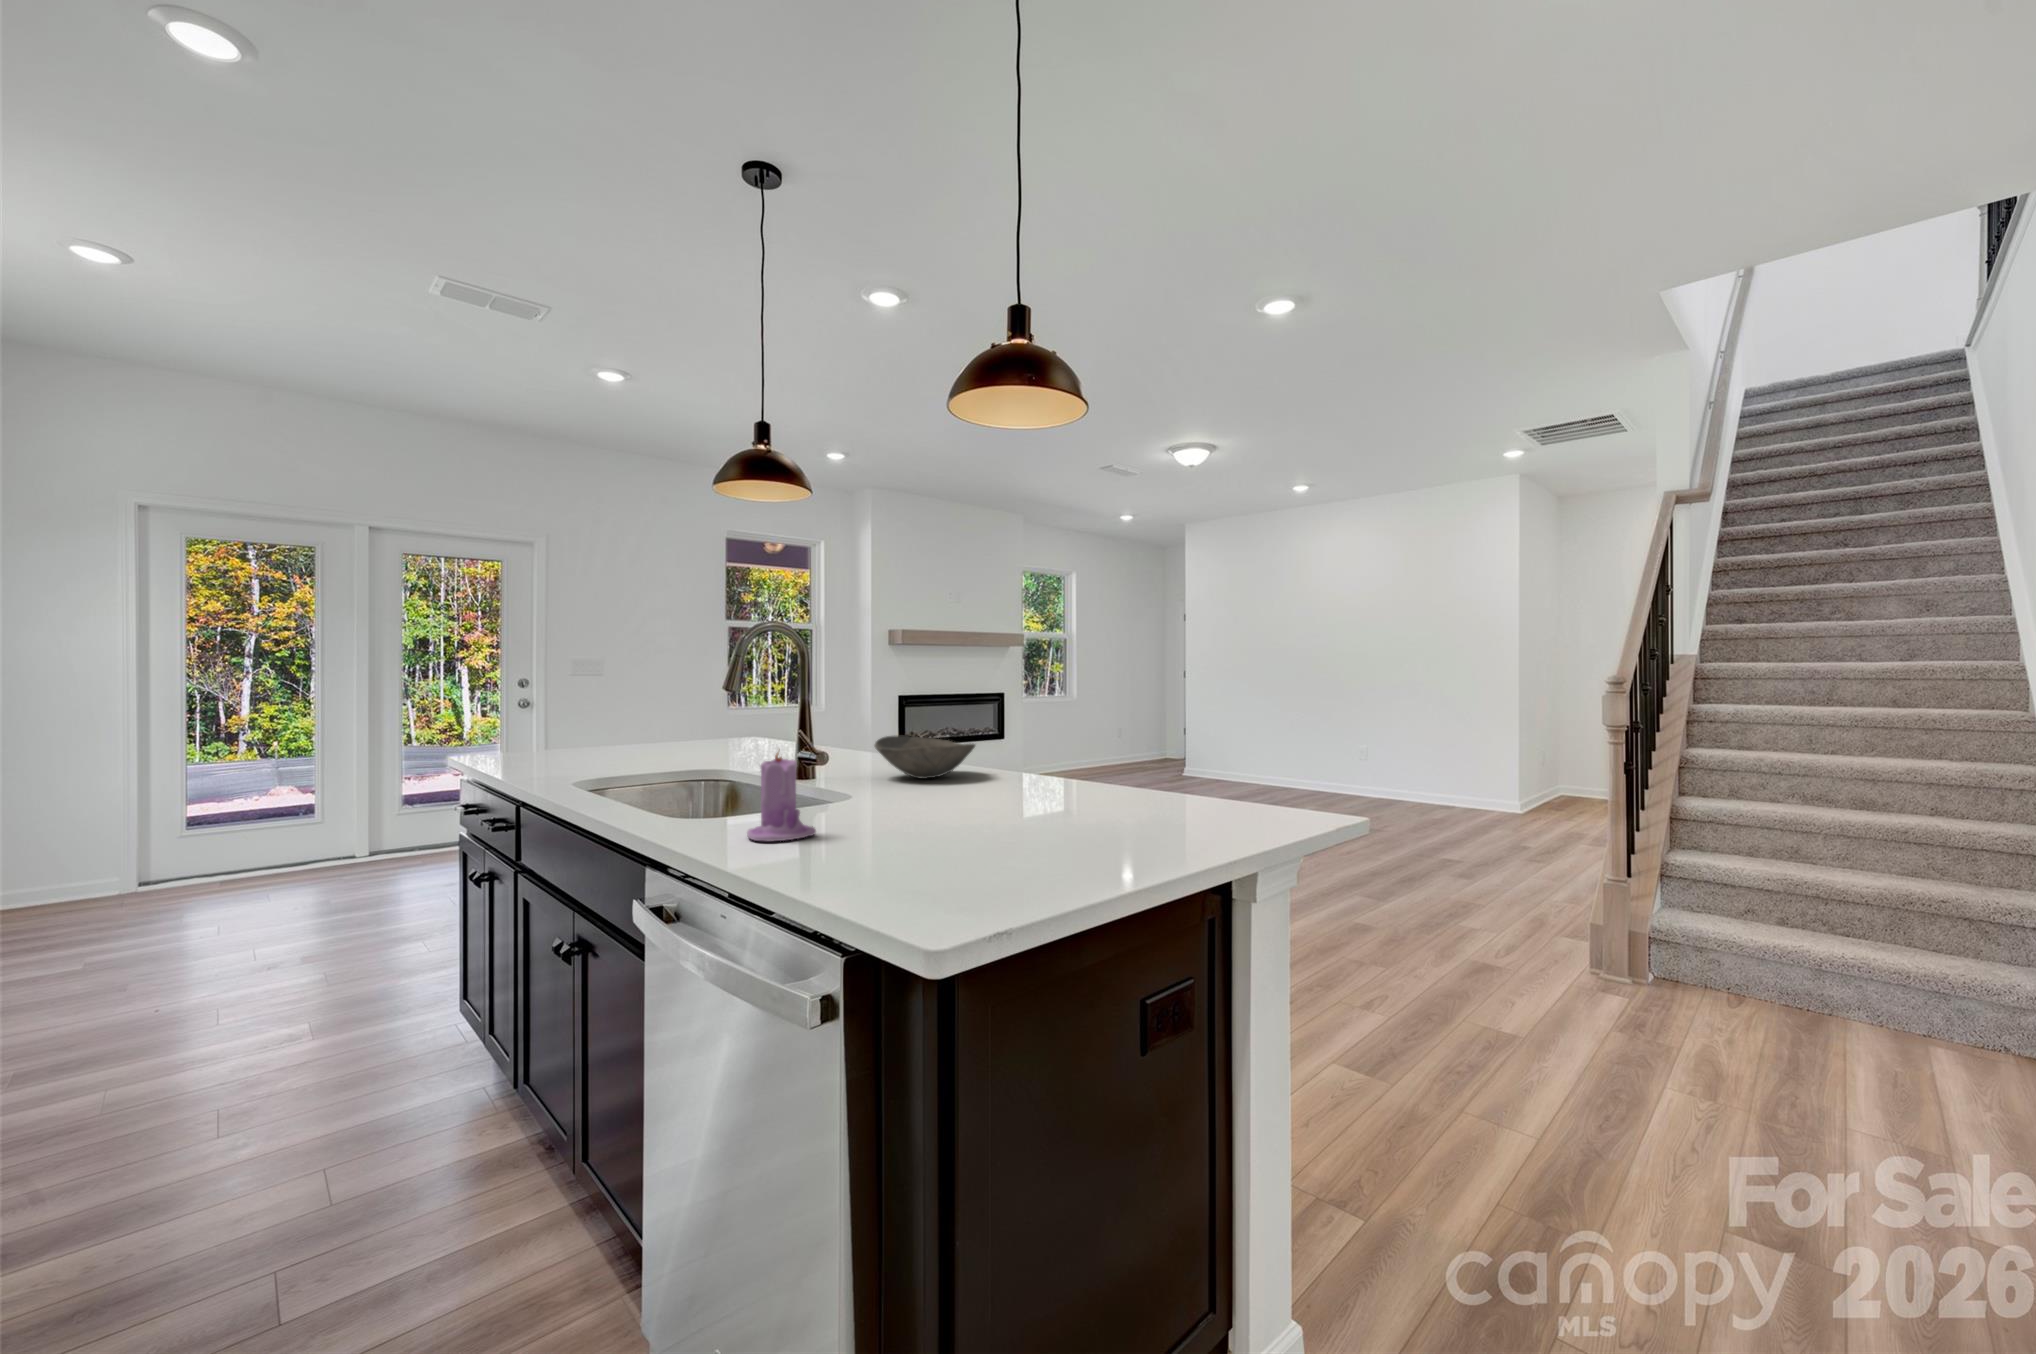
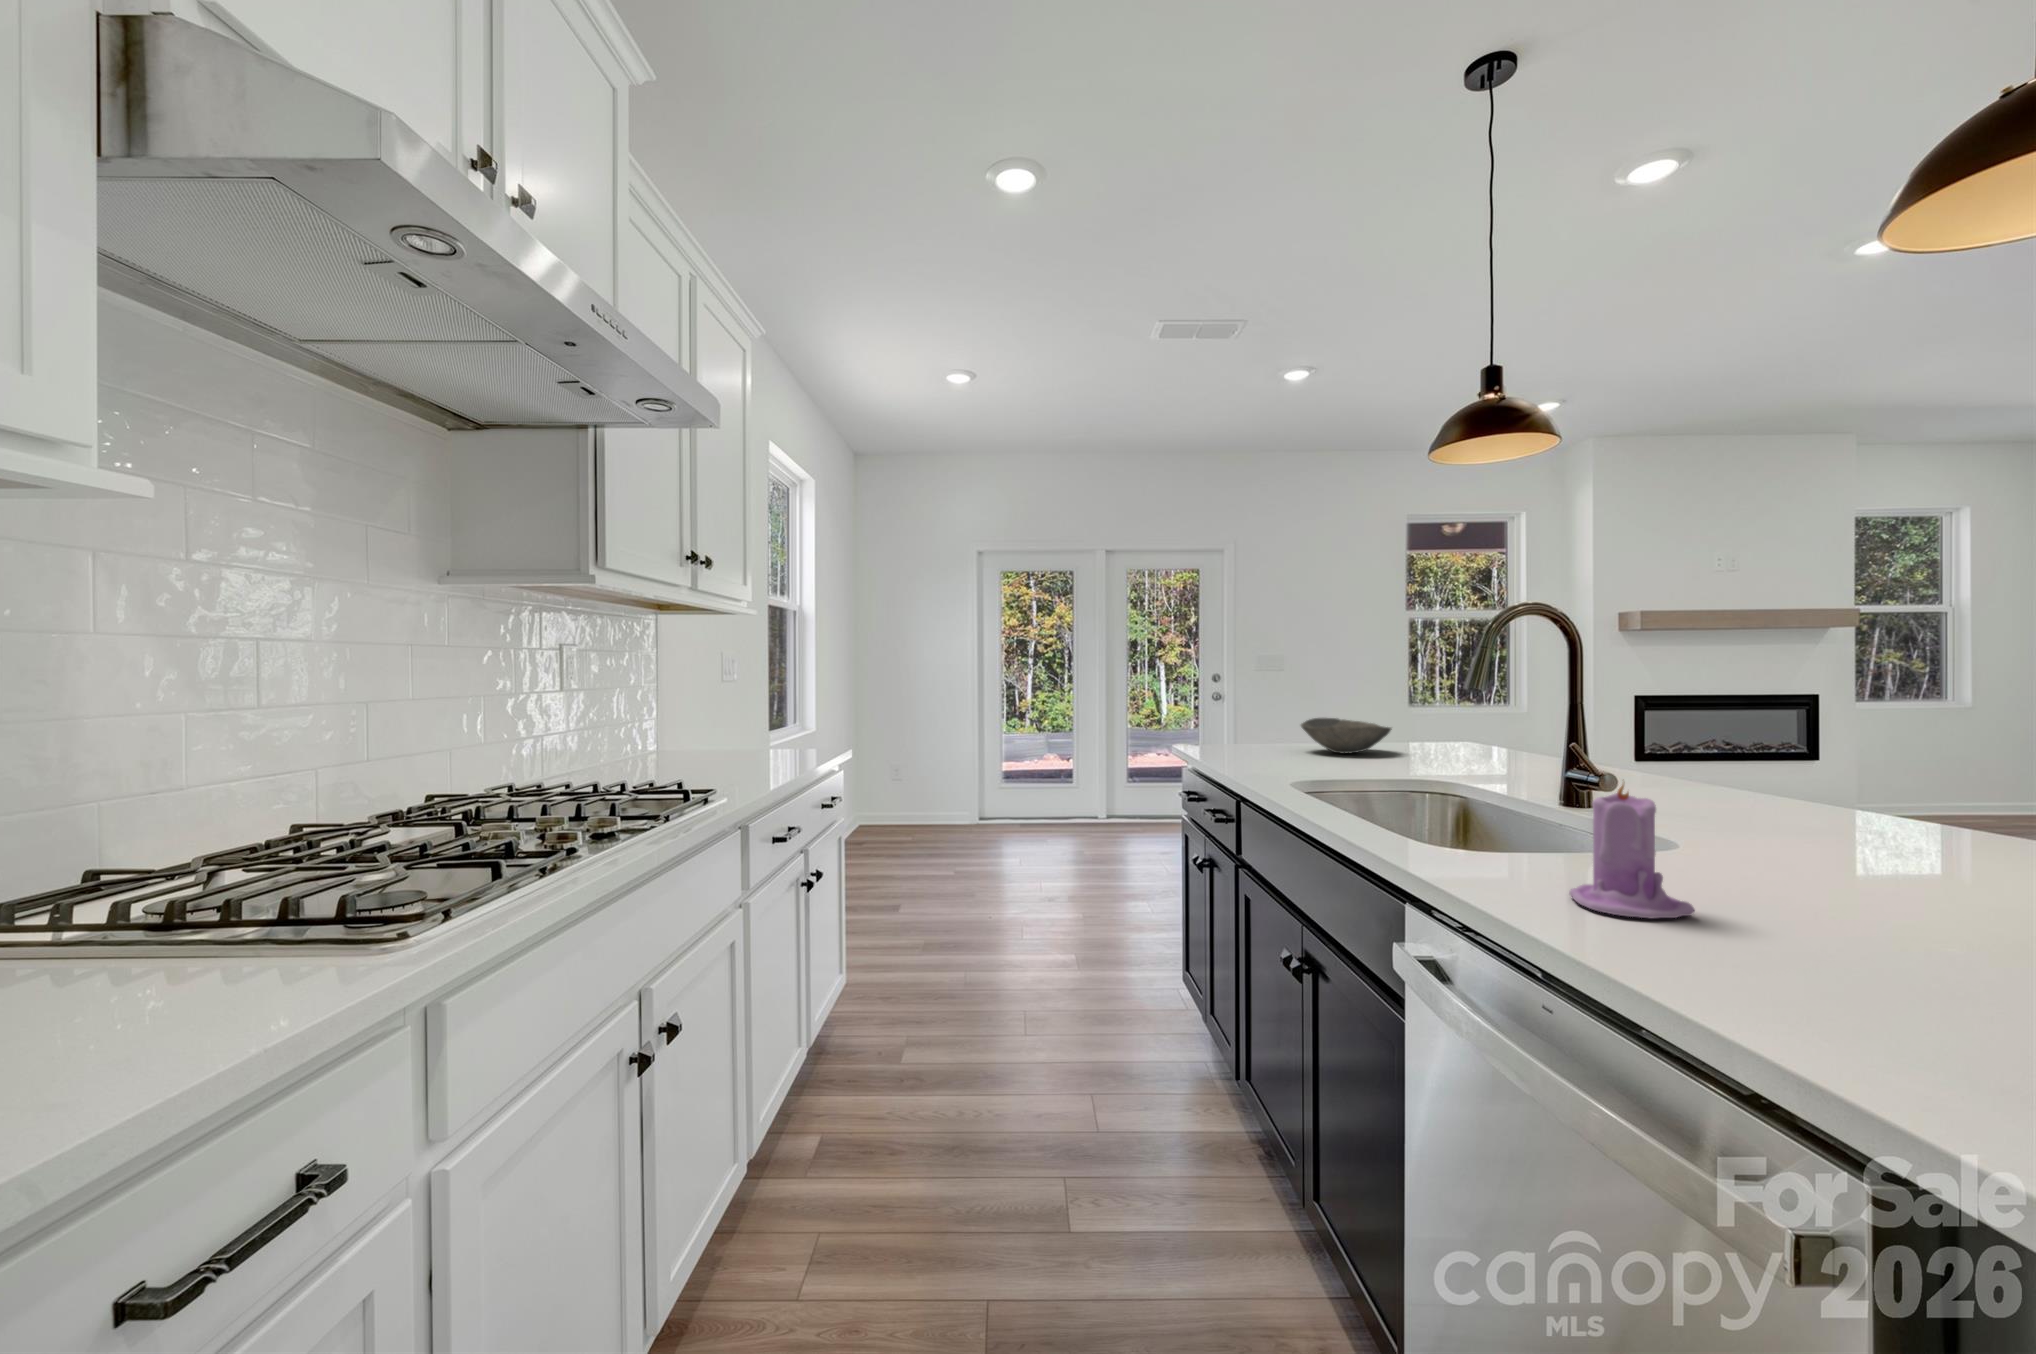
bowl: present [874,736,975,779] -> present [1301,718,1392,753]

